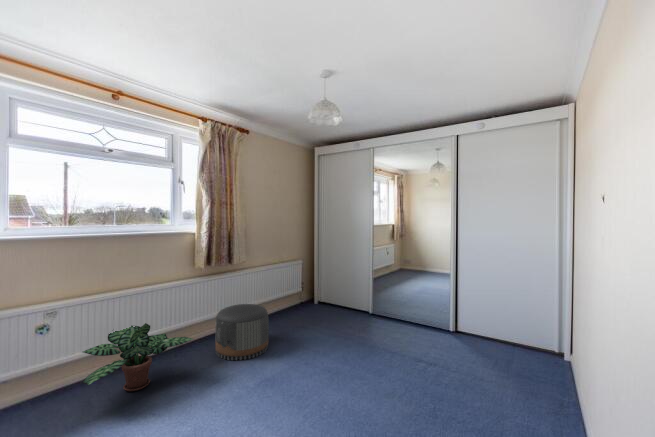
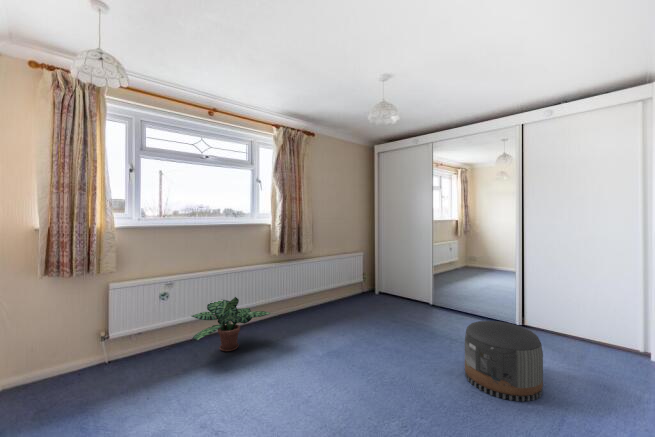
pouf: present [215,304,269,360] -> present [465,321,543,401]

